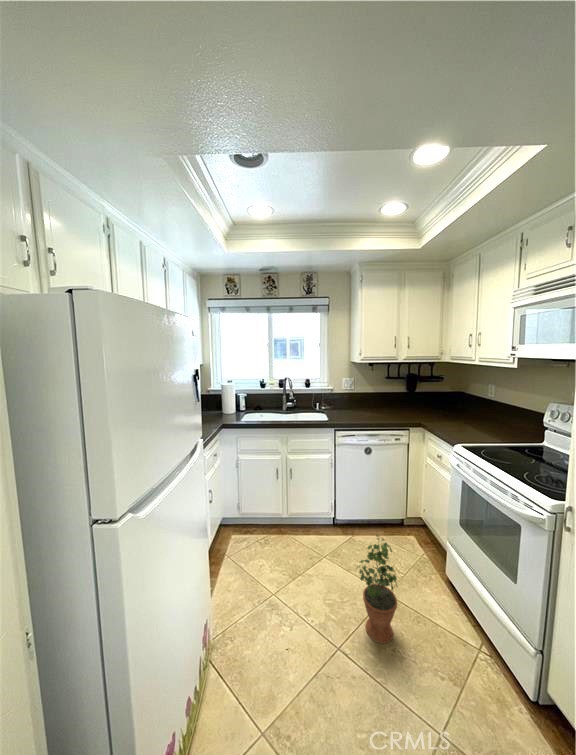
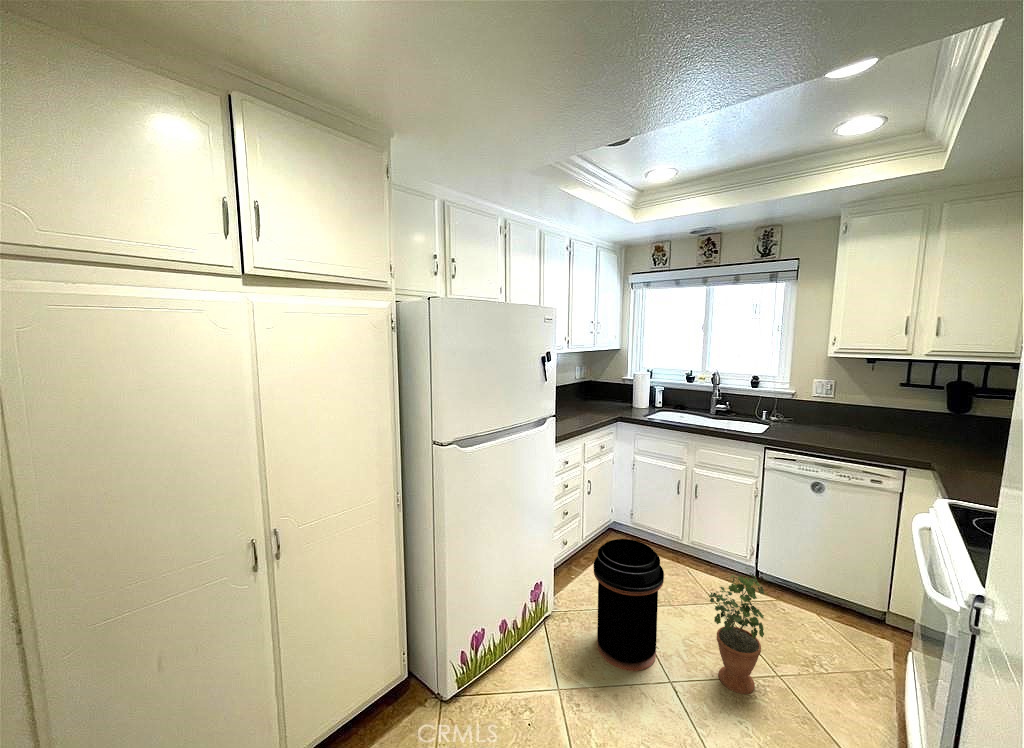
trash can: none [260,547,329,692] -> present [593,539,664,671]

